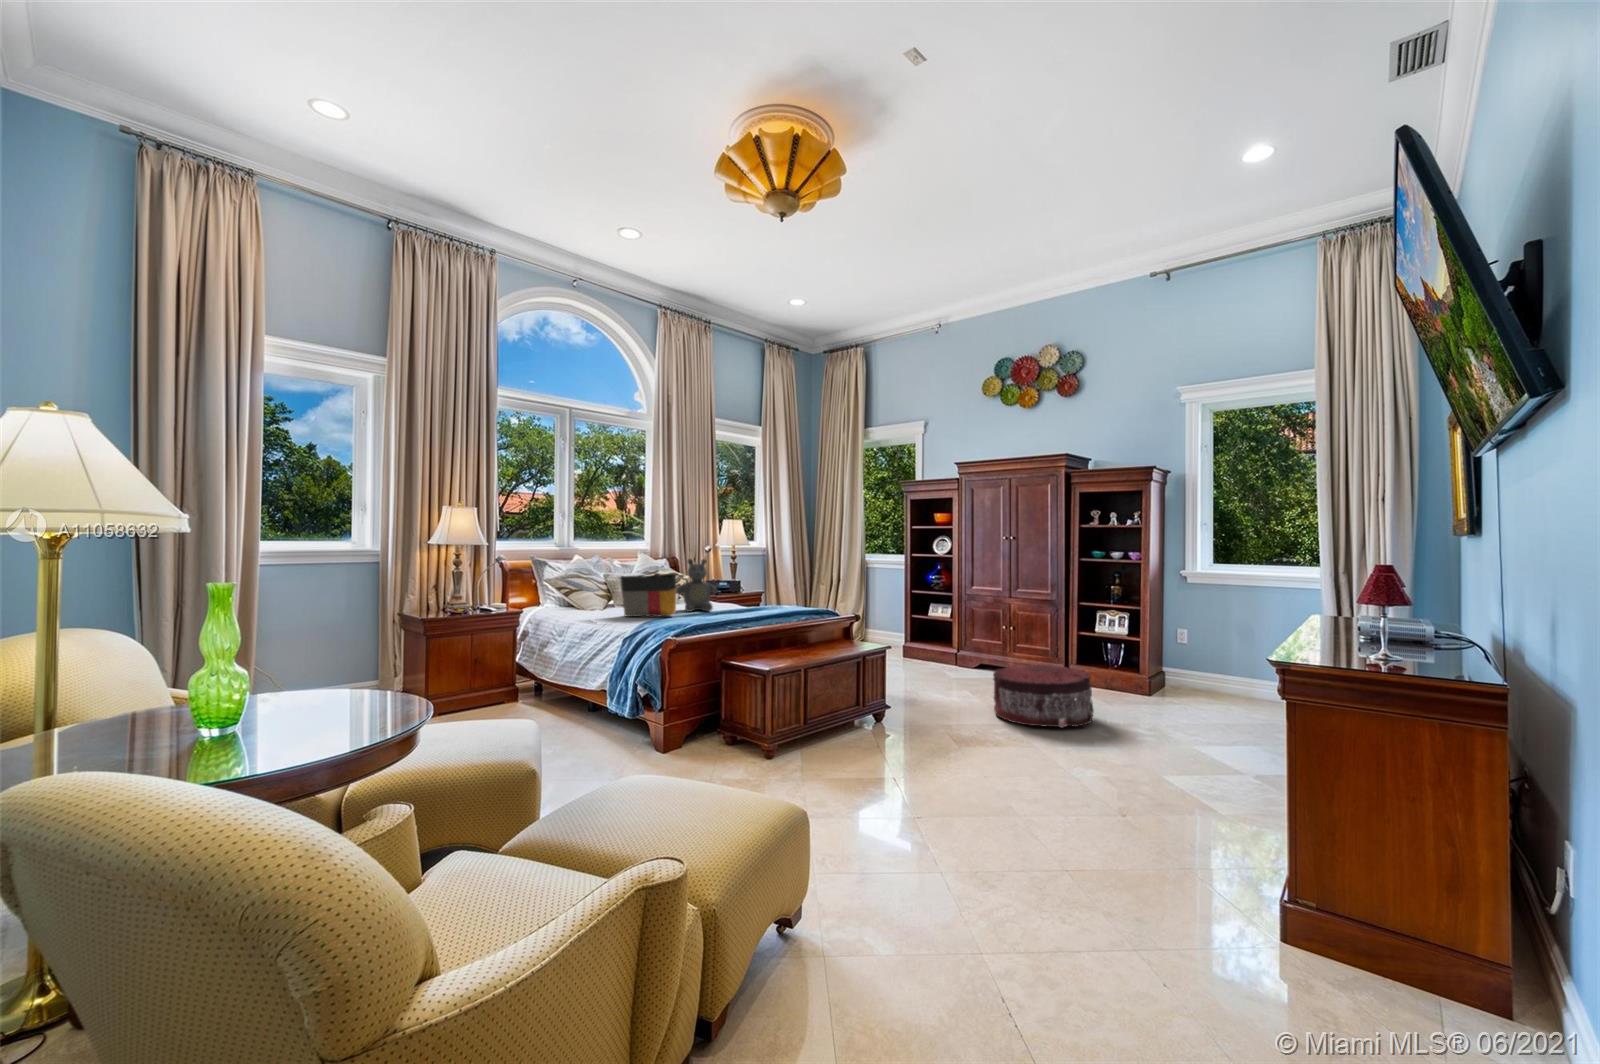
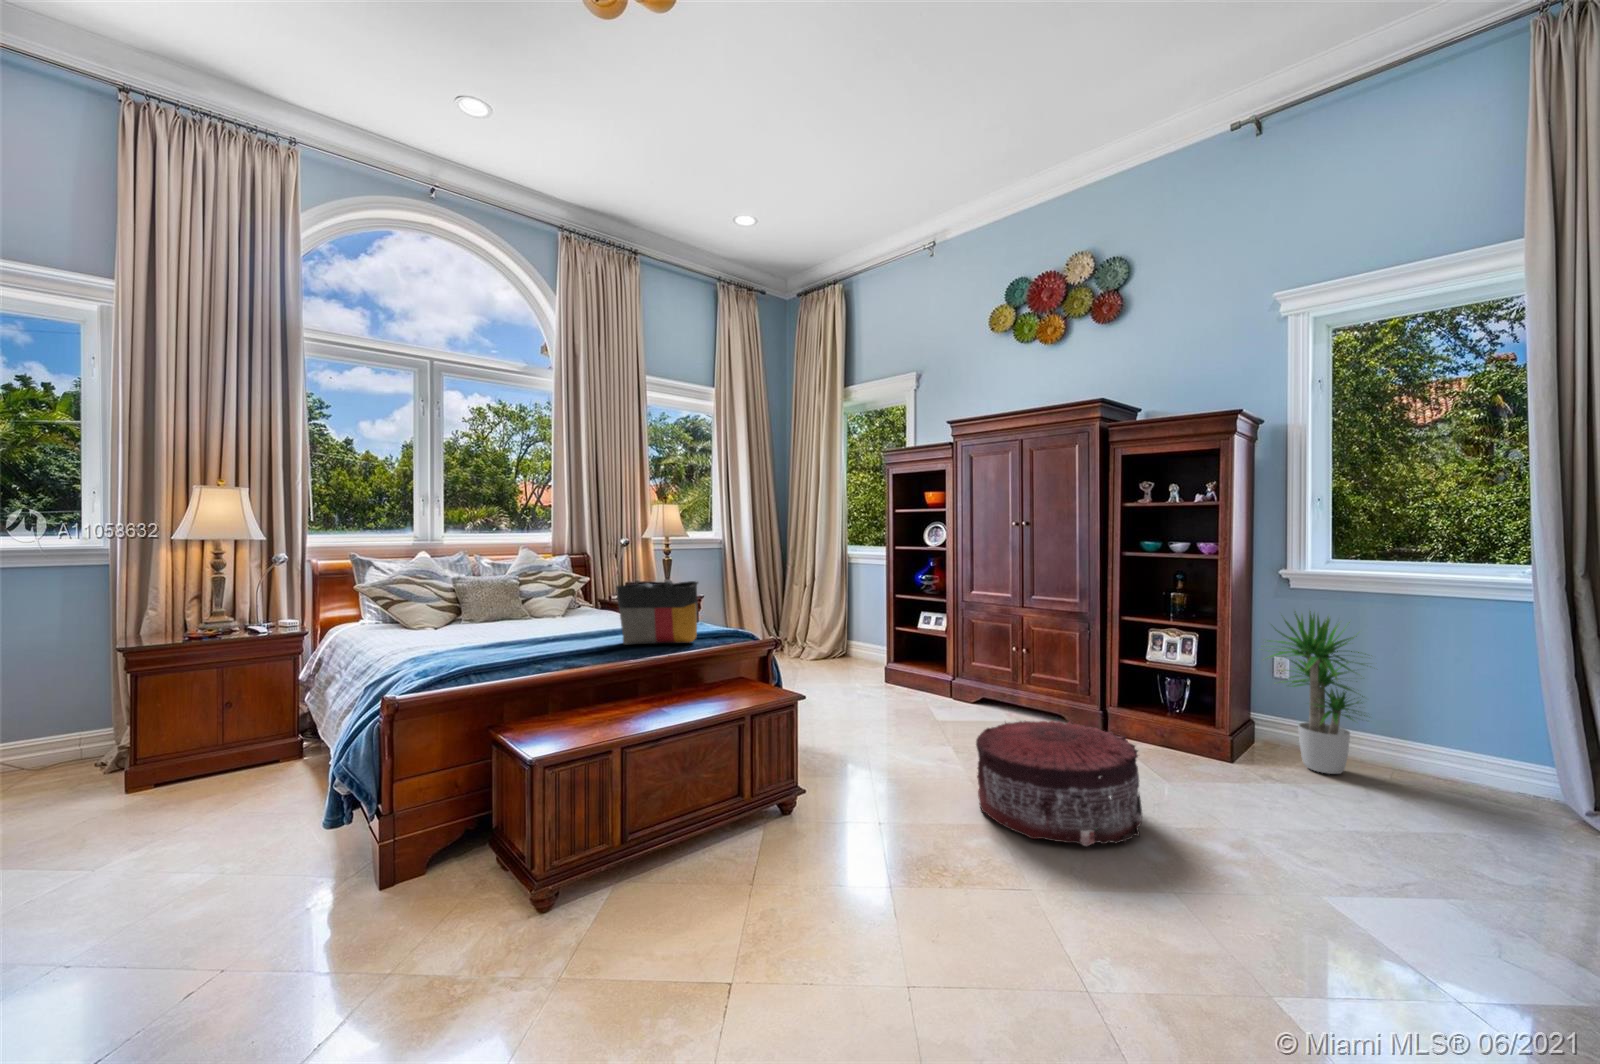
teddy bear: present [676,559,718,612] -> none [528,557,591,634]
tote bag: present [620,573,677,617] -> present [616,581,698,645]
potted plant: none [1164,594,1235,699] -> present [1263,611,1365,774]

